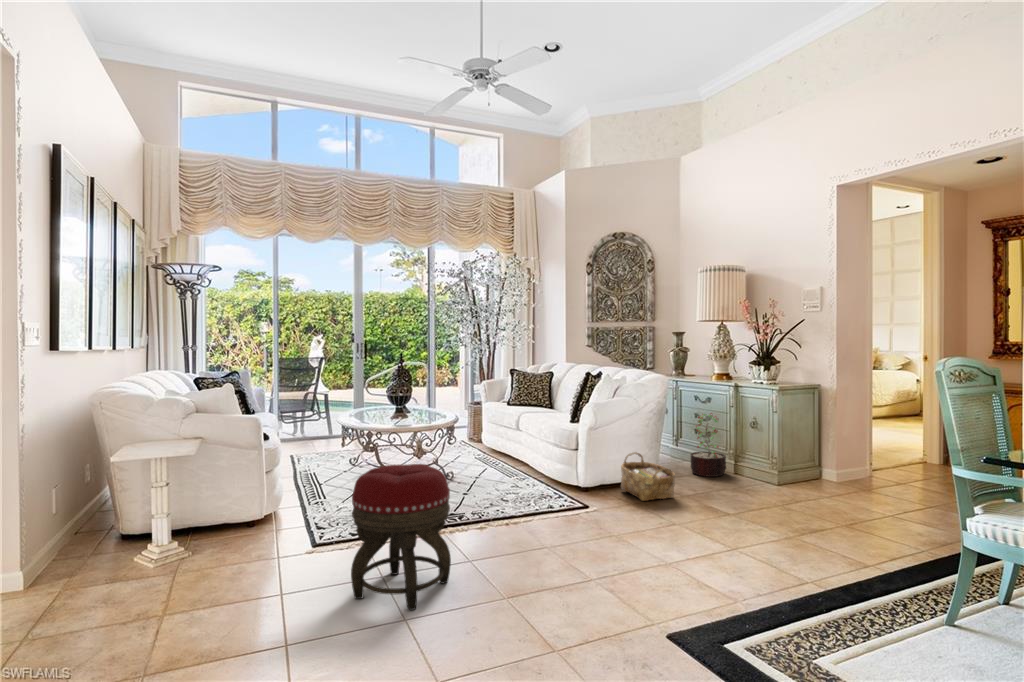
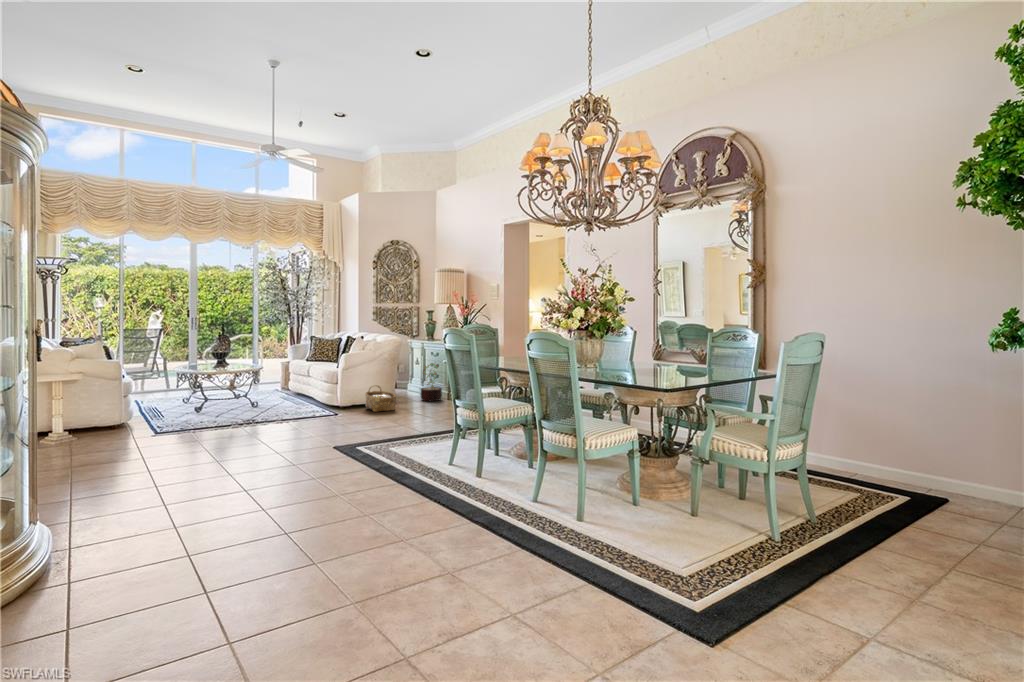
footstool: present [351,464,451,610] -> none [178,381,235,449]

